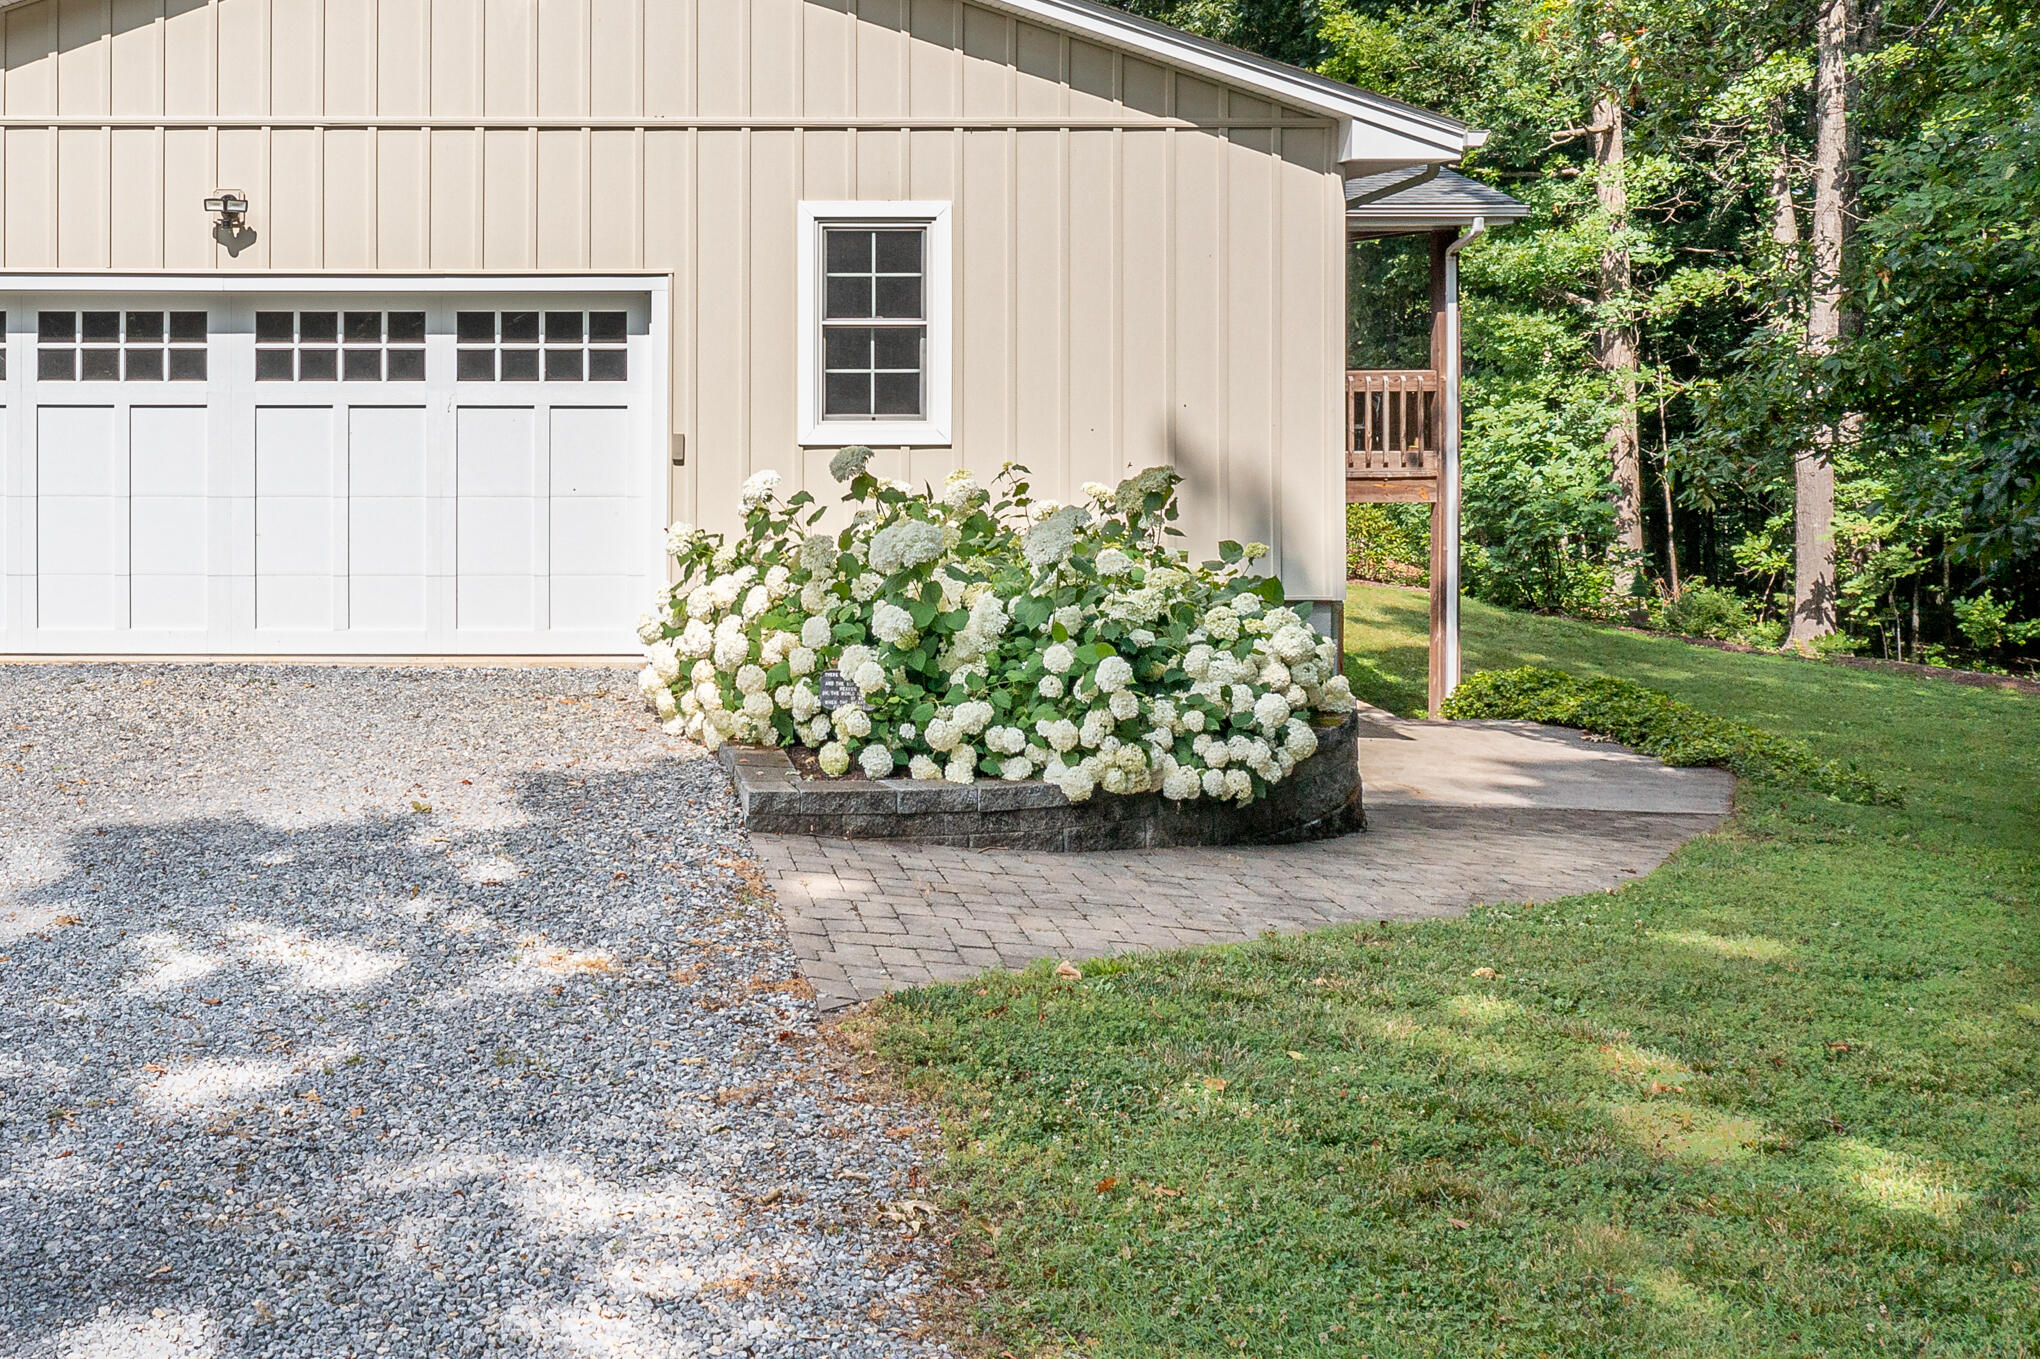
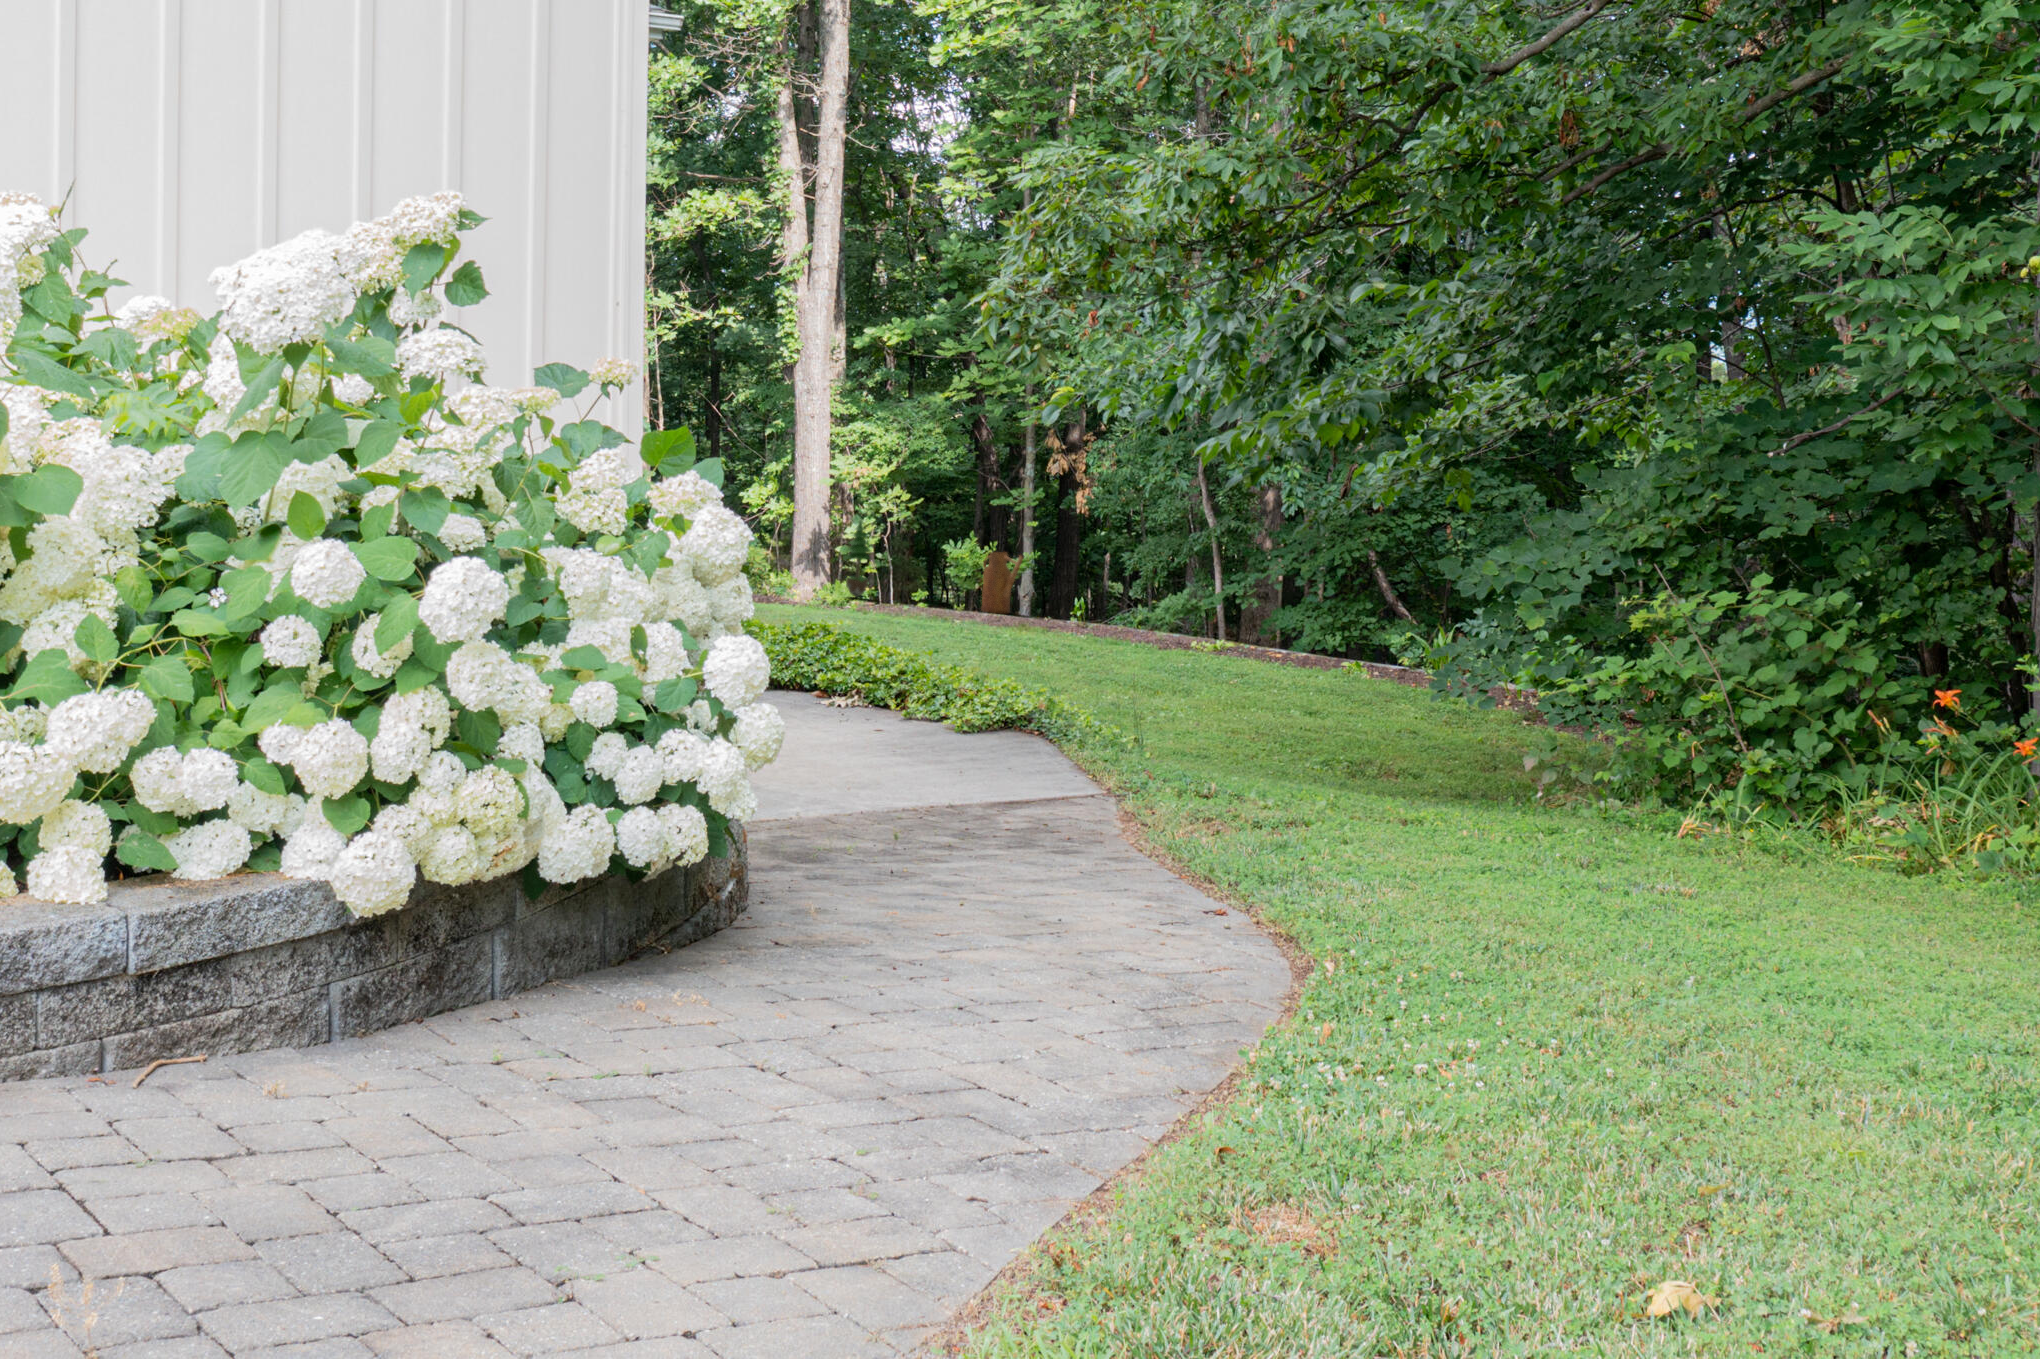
watering can: none [1759,595,1796,645] -> present [982,552,1024,614]

